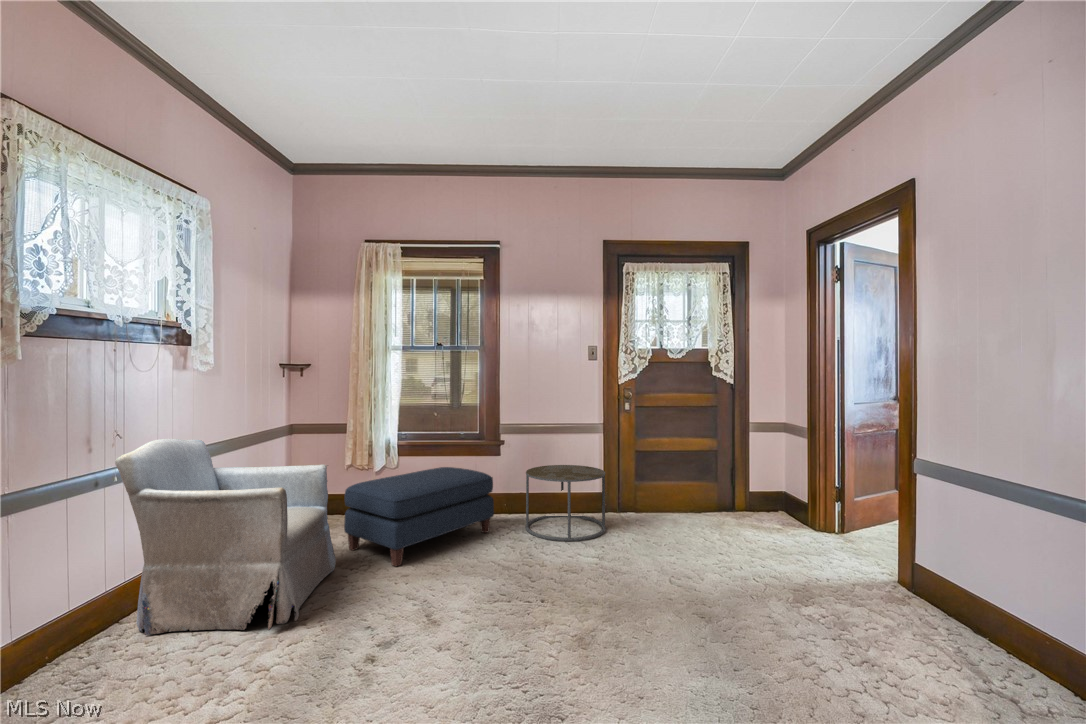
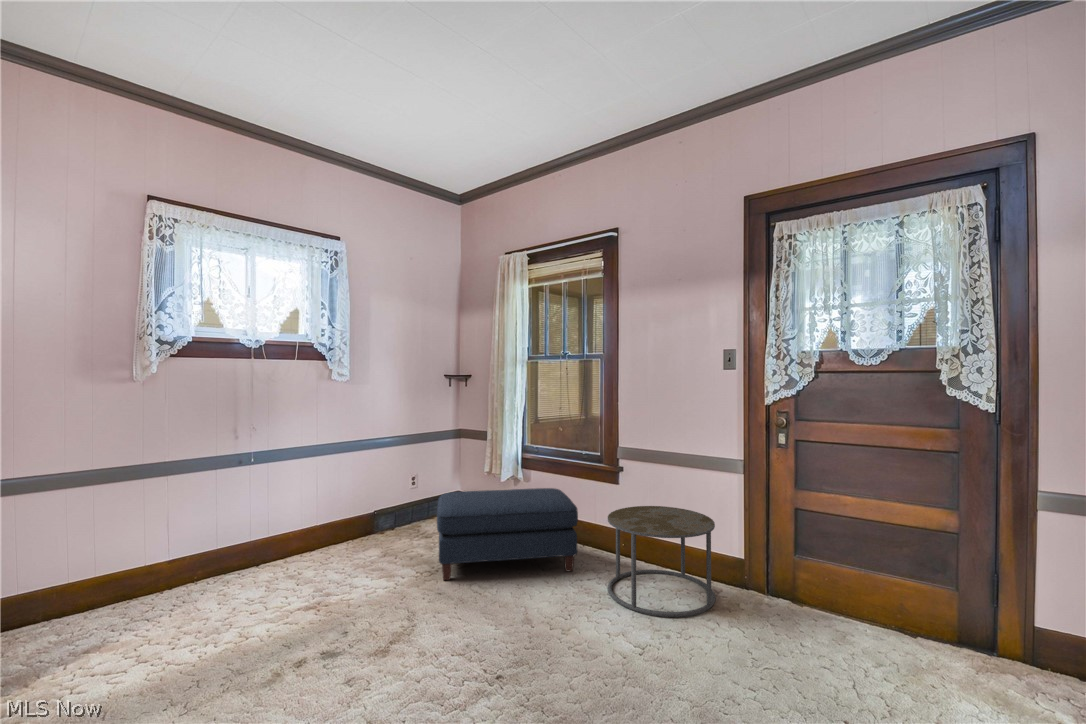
armchair: present [115,439,336,635] -> none [254,439,406,601]

